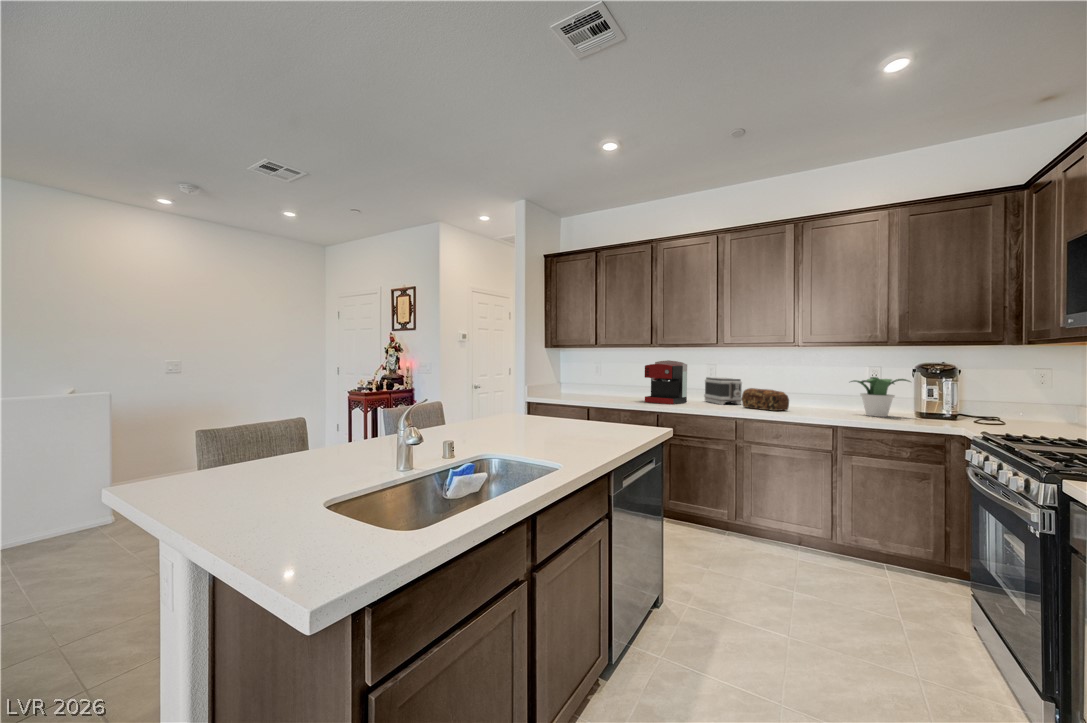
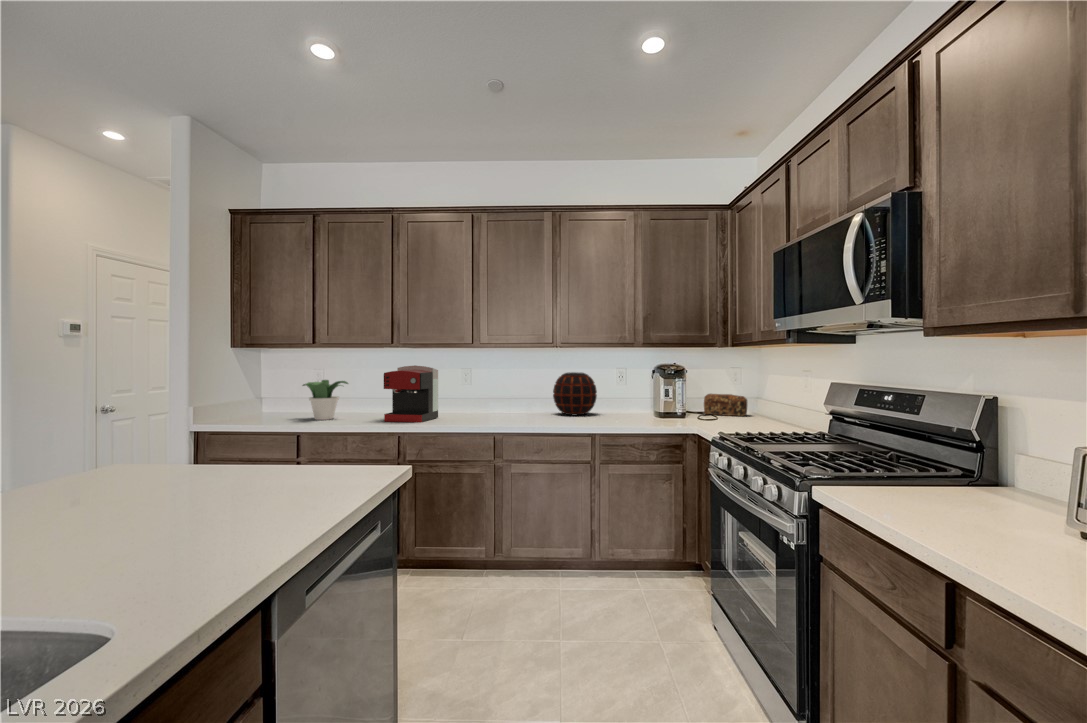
decorative vase: none [795,369,844,410] -> present [553,372,597,415]
toaster: present [704,377,742,405] -> none [458,384,501,417]
potted plant: present [851,377,910,417] -> present [303,380,348,420]
bread loaf: present [742,388,789,411] -> present [704,394,747,416]

